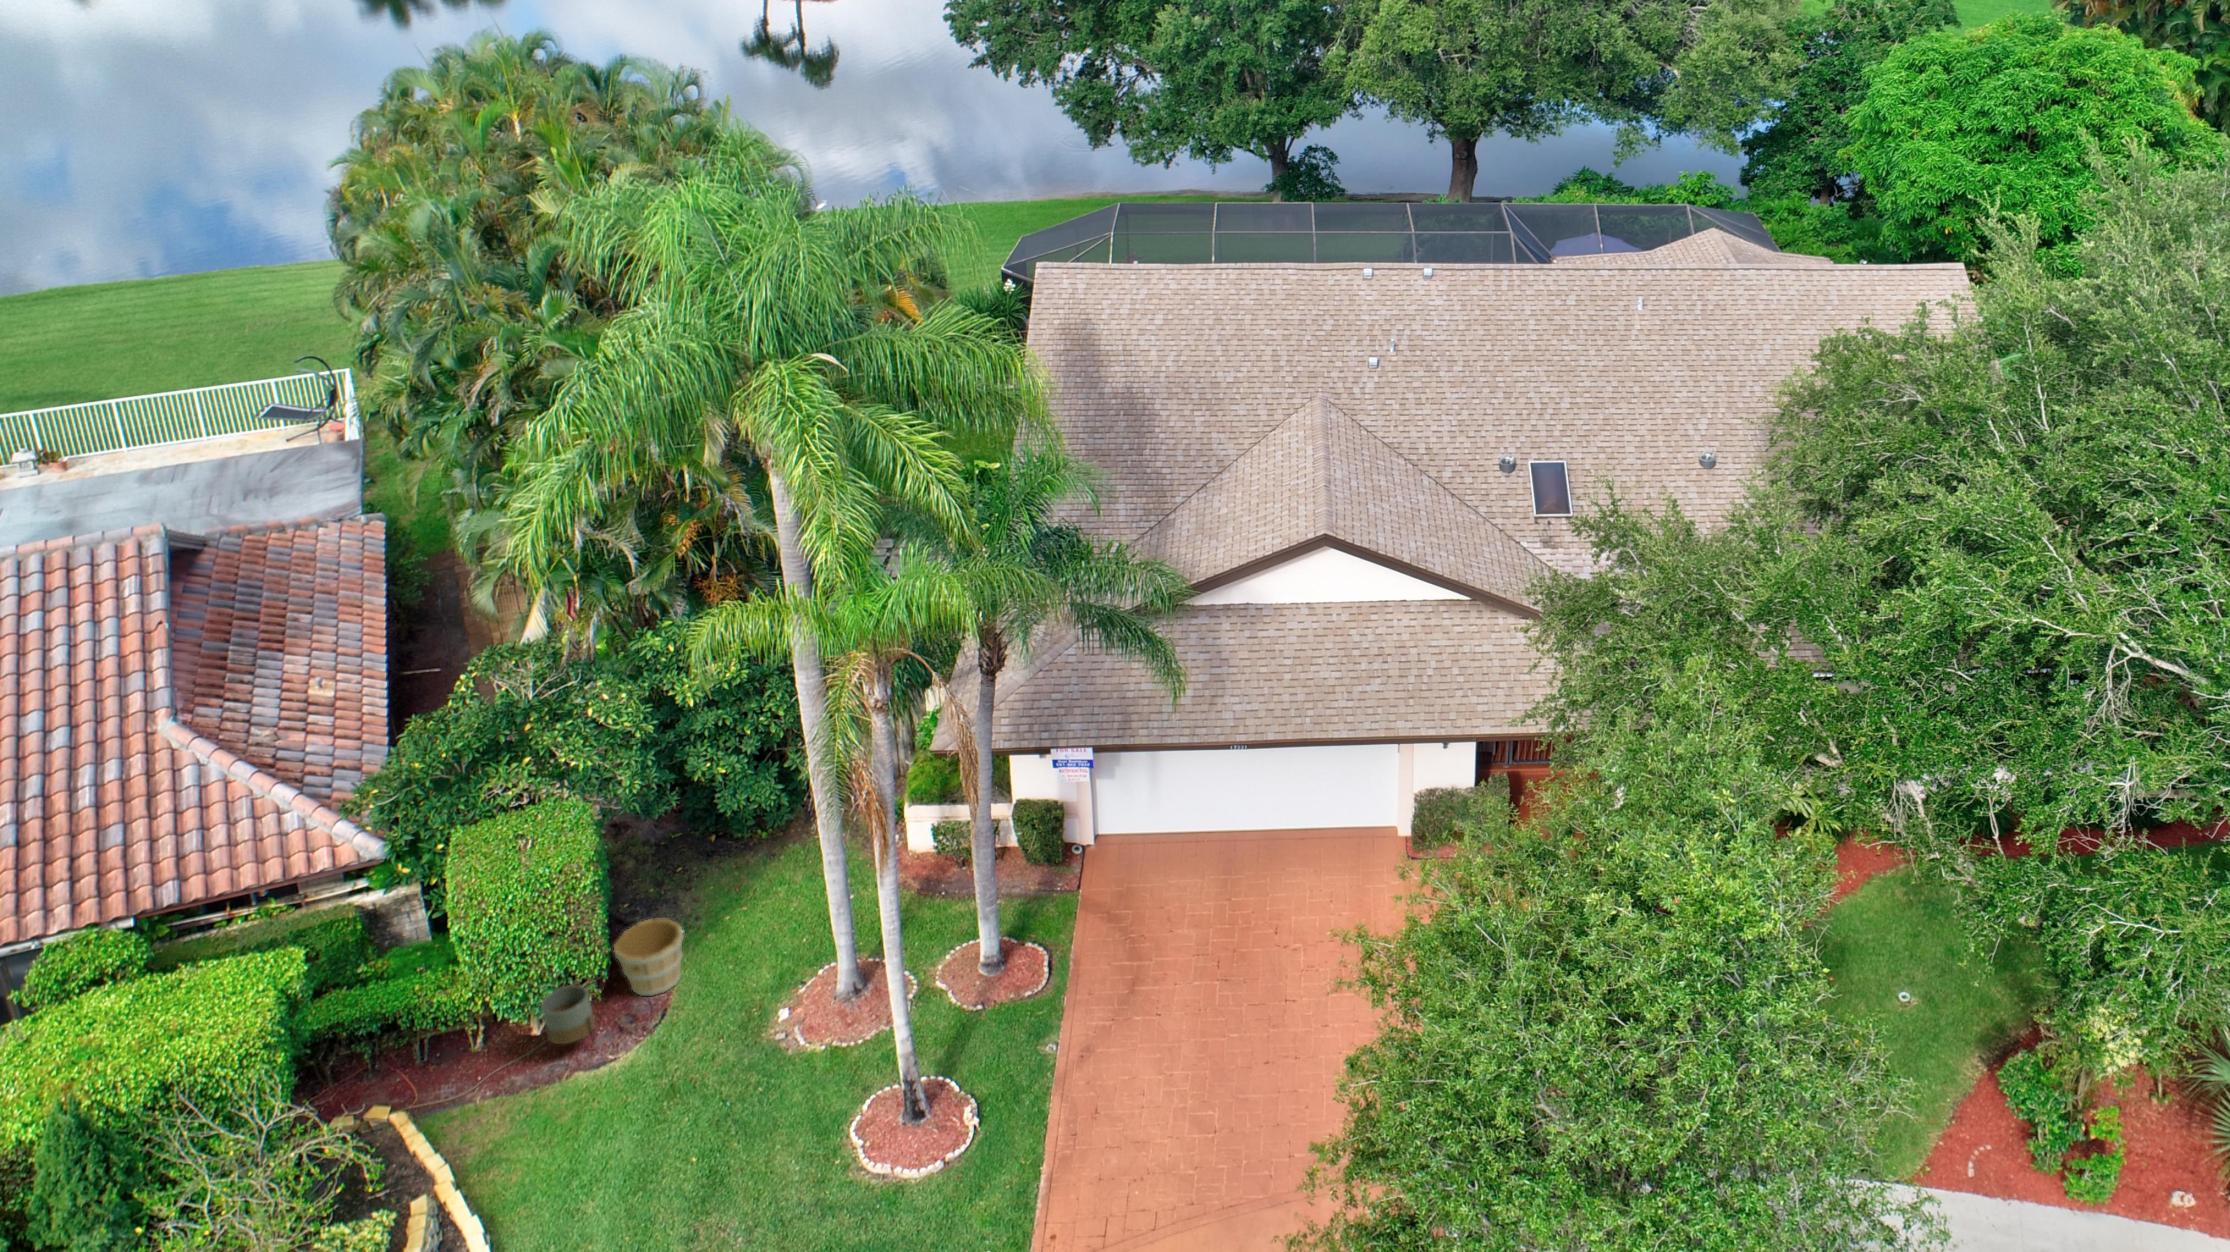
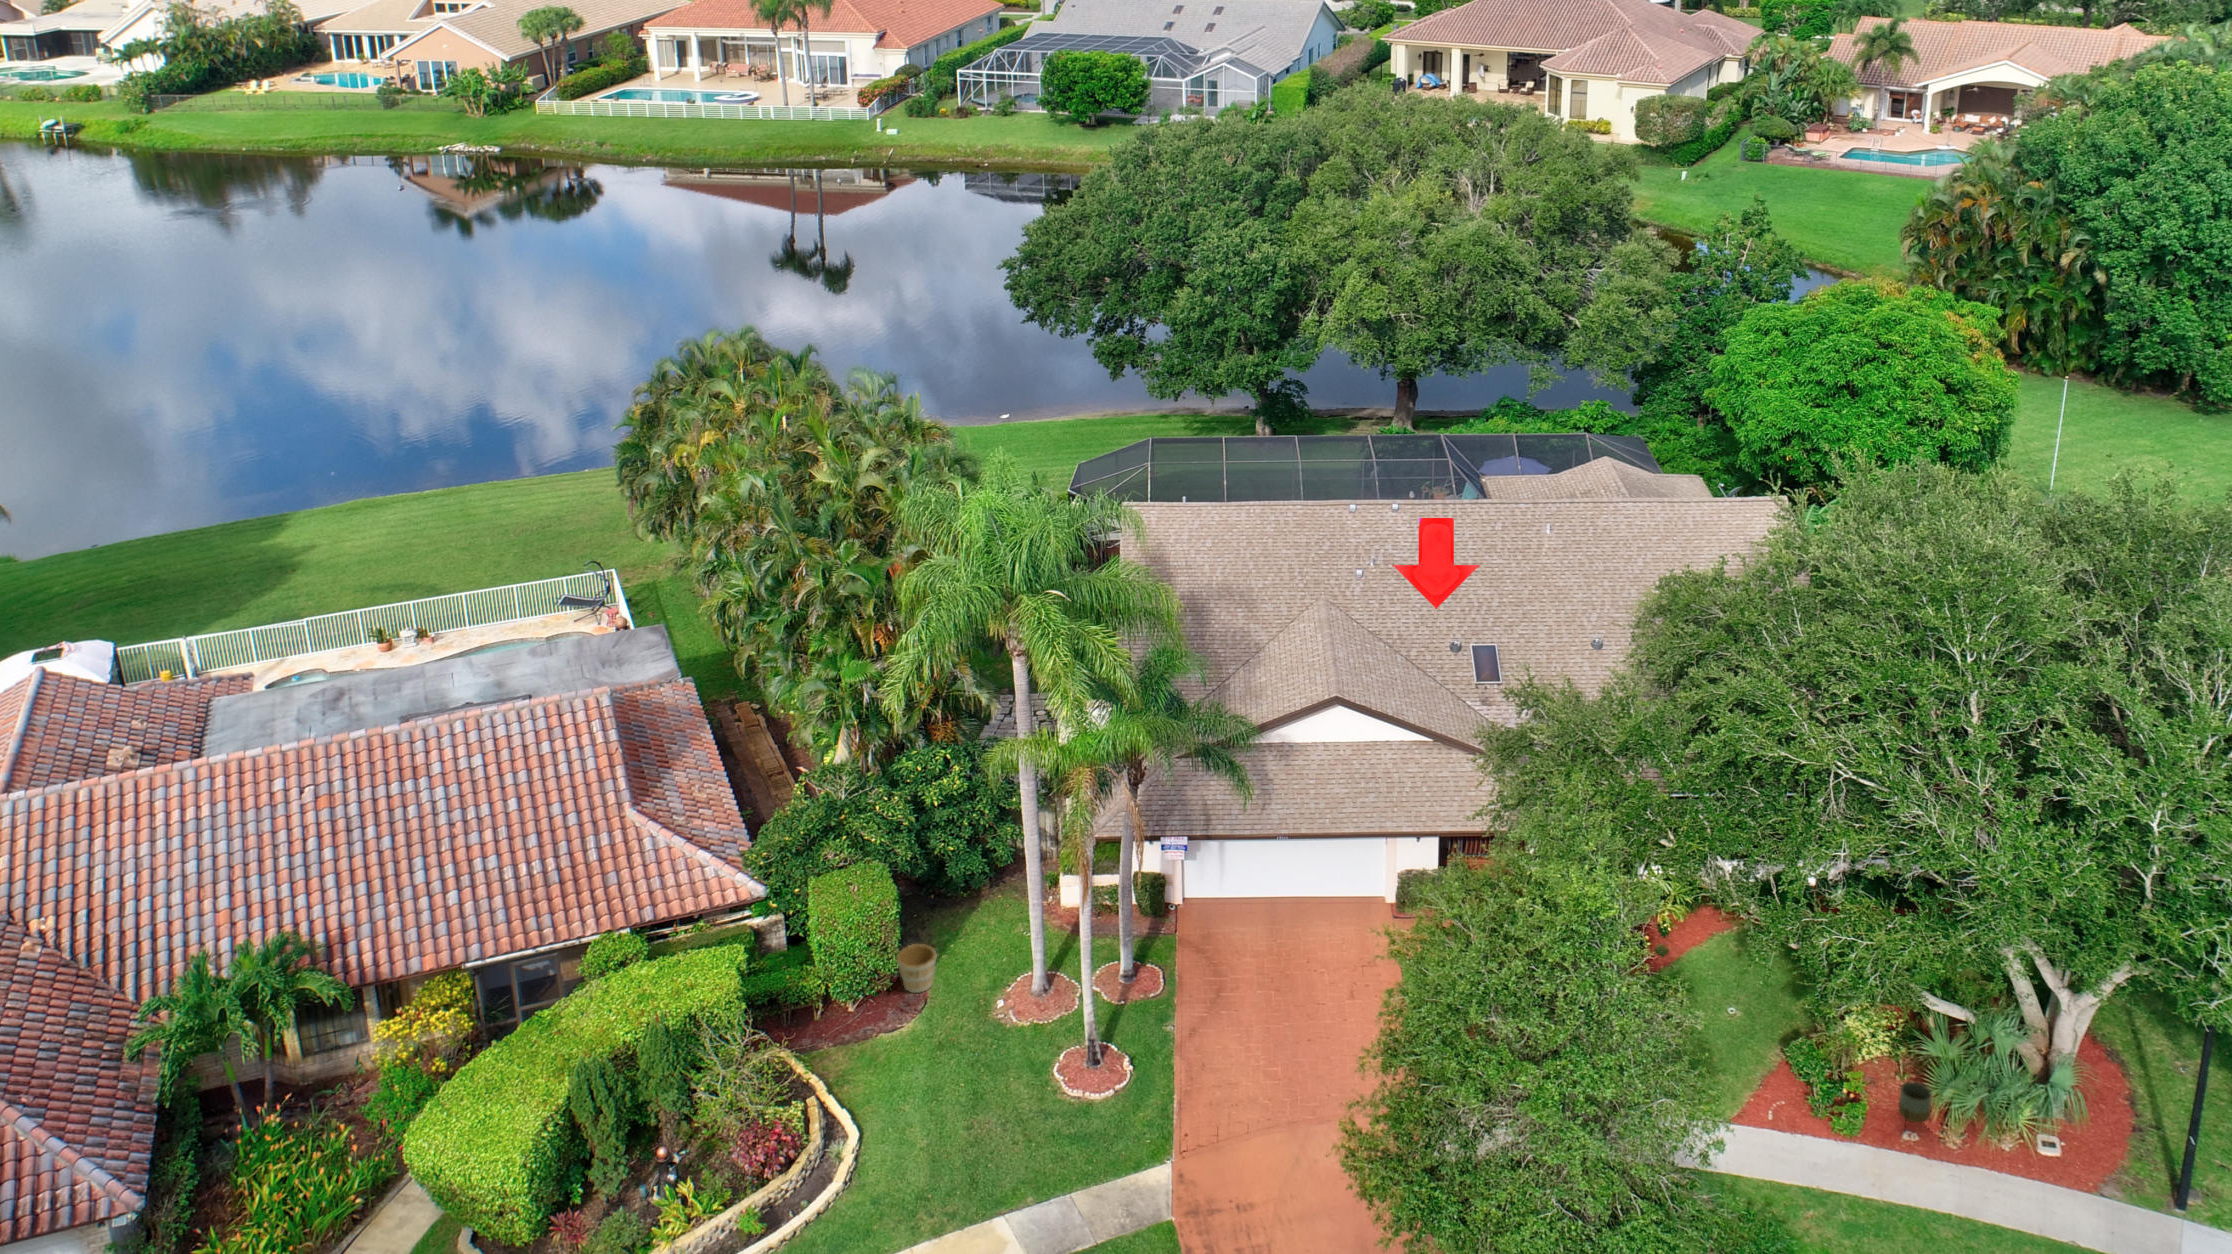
planter: present [541,985,595,1047] -> present [1898,1082,1932,1123]

